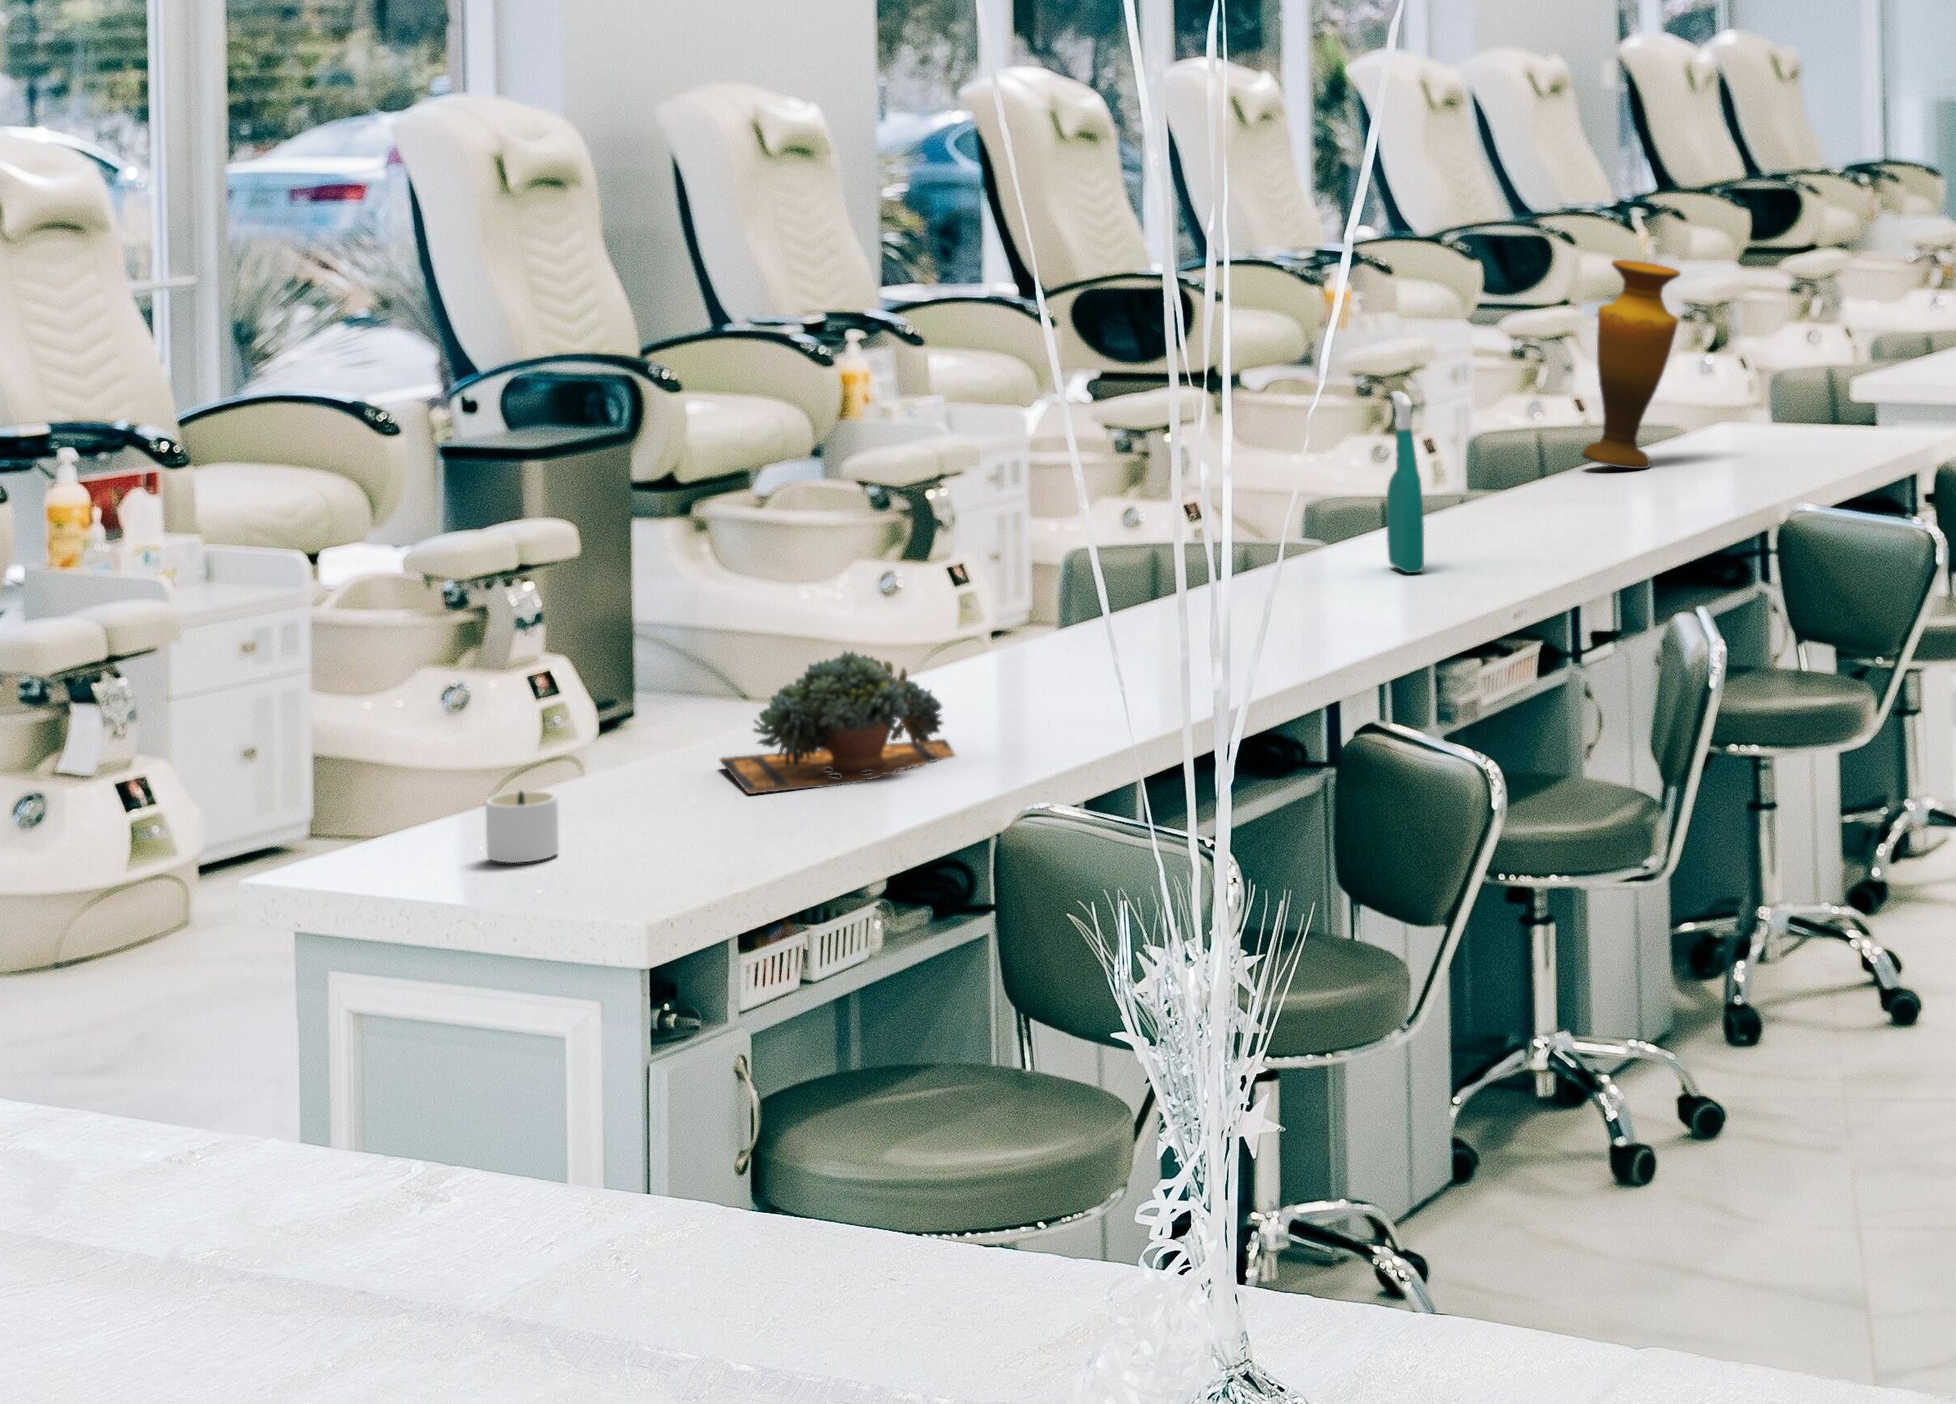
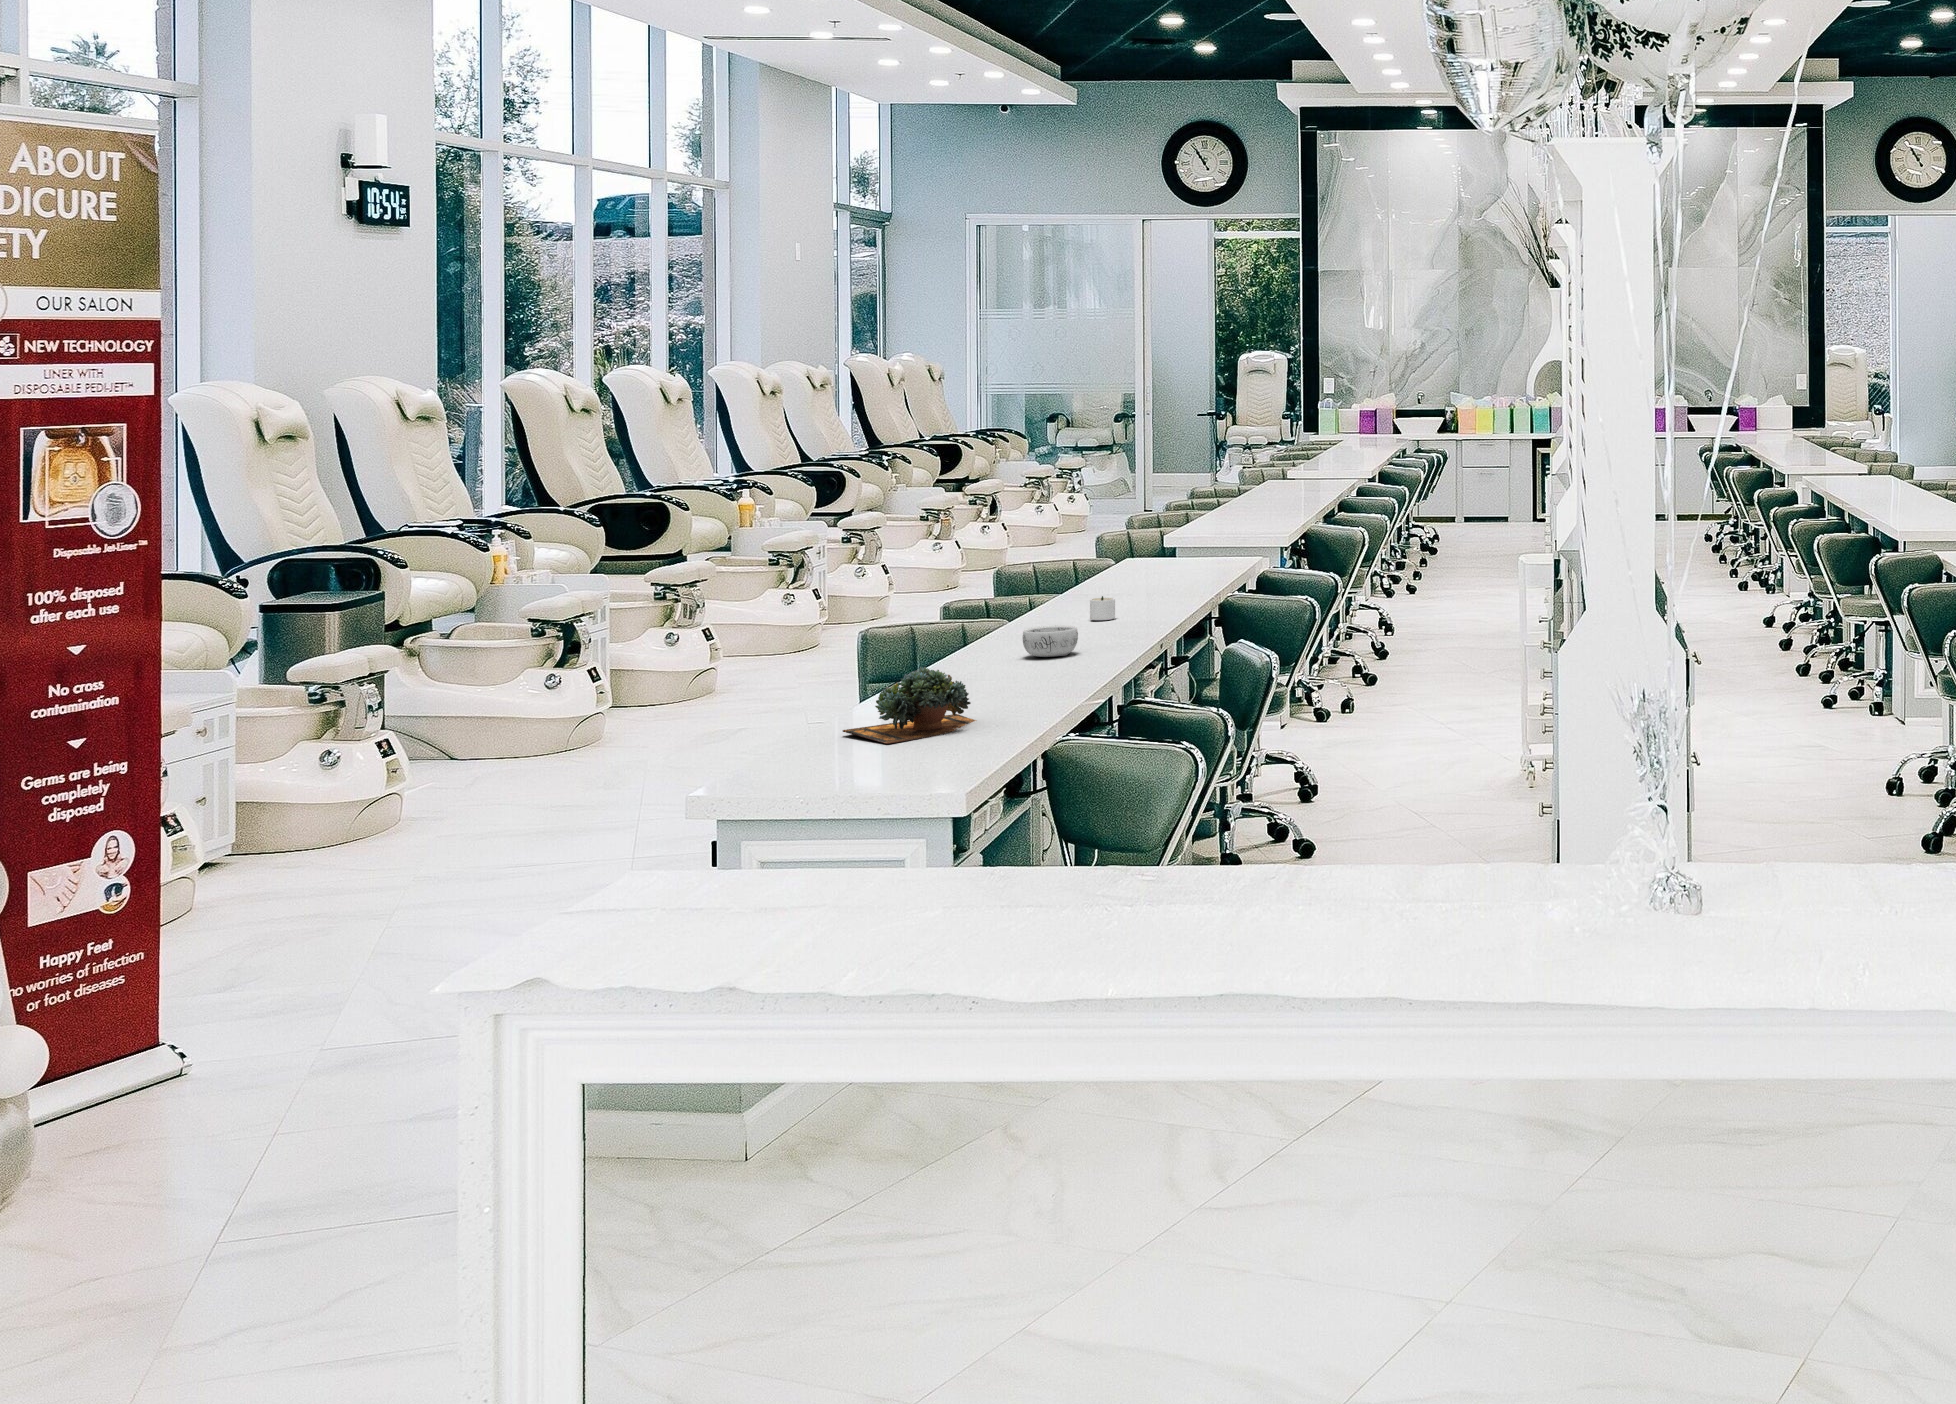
vase: present [1582,260,1680,469] -> none [1087,470,1145,581]
spray bottle: present [1387,391,1424,573] -> none [1061,535,1088,631]
decorative bowl: none [1233,566,1335,626] -> present [1023,625,1078,657]
candle: present [486,791,559,863] -> present [1090,596,1115,620]

